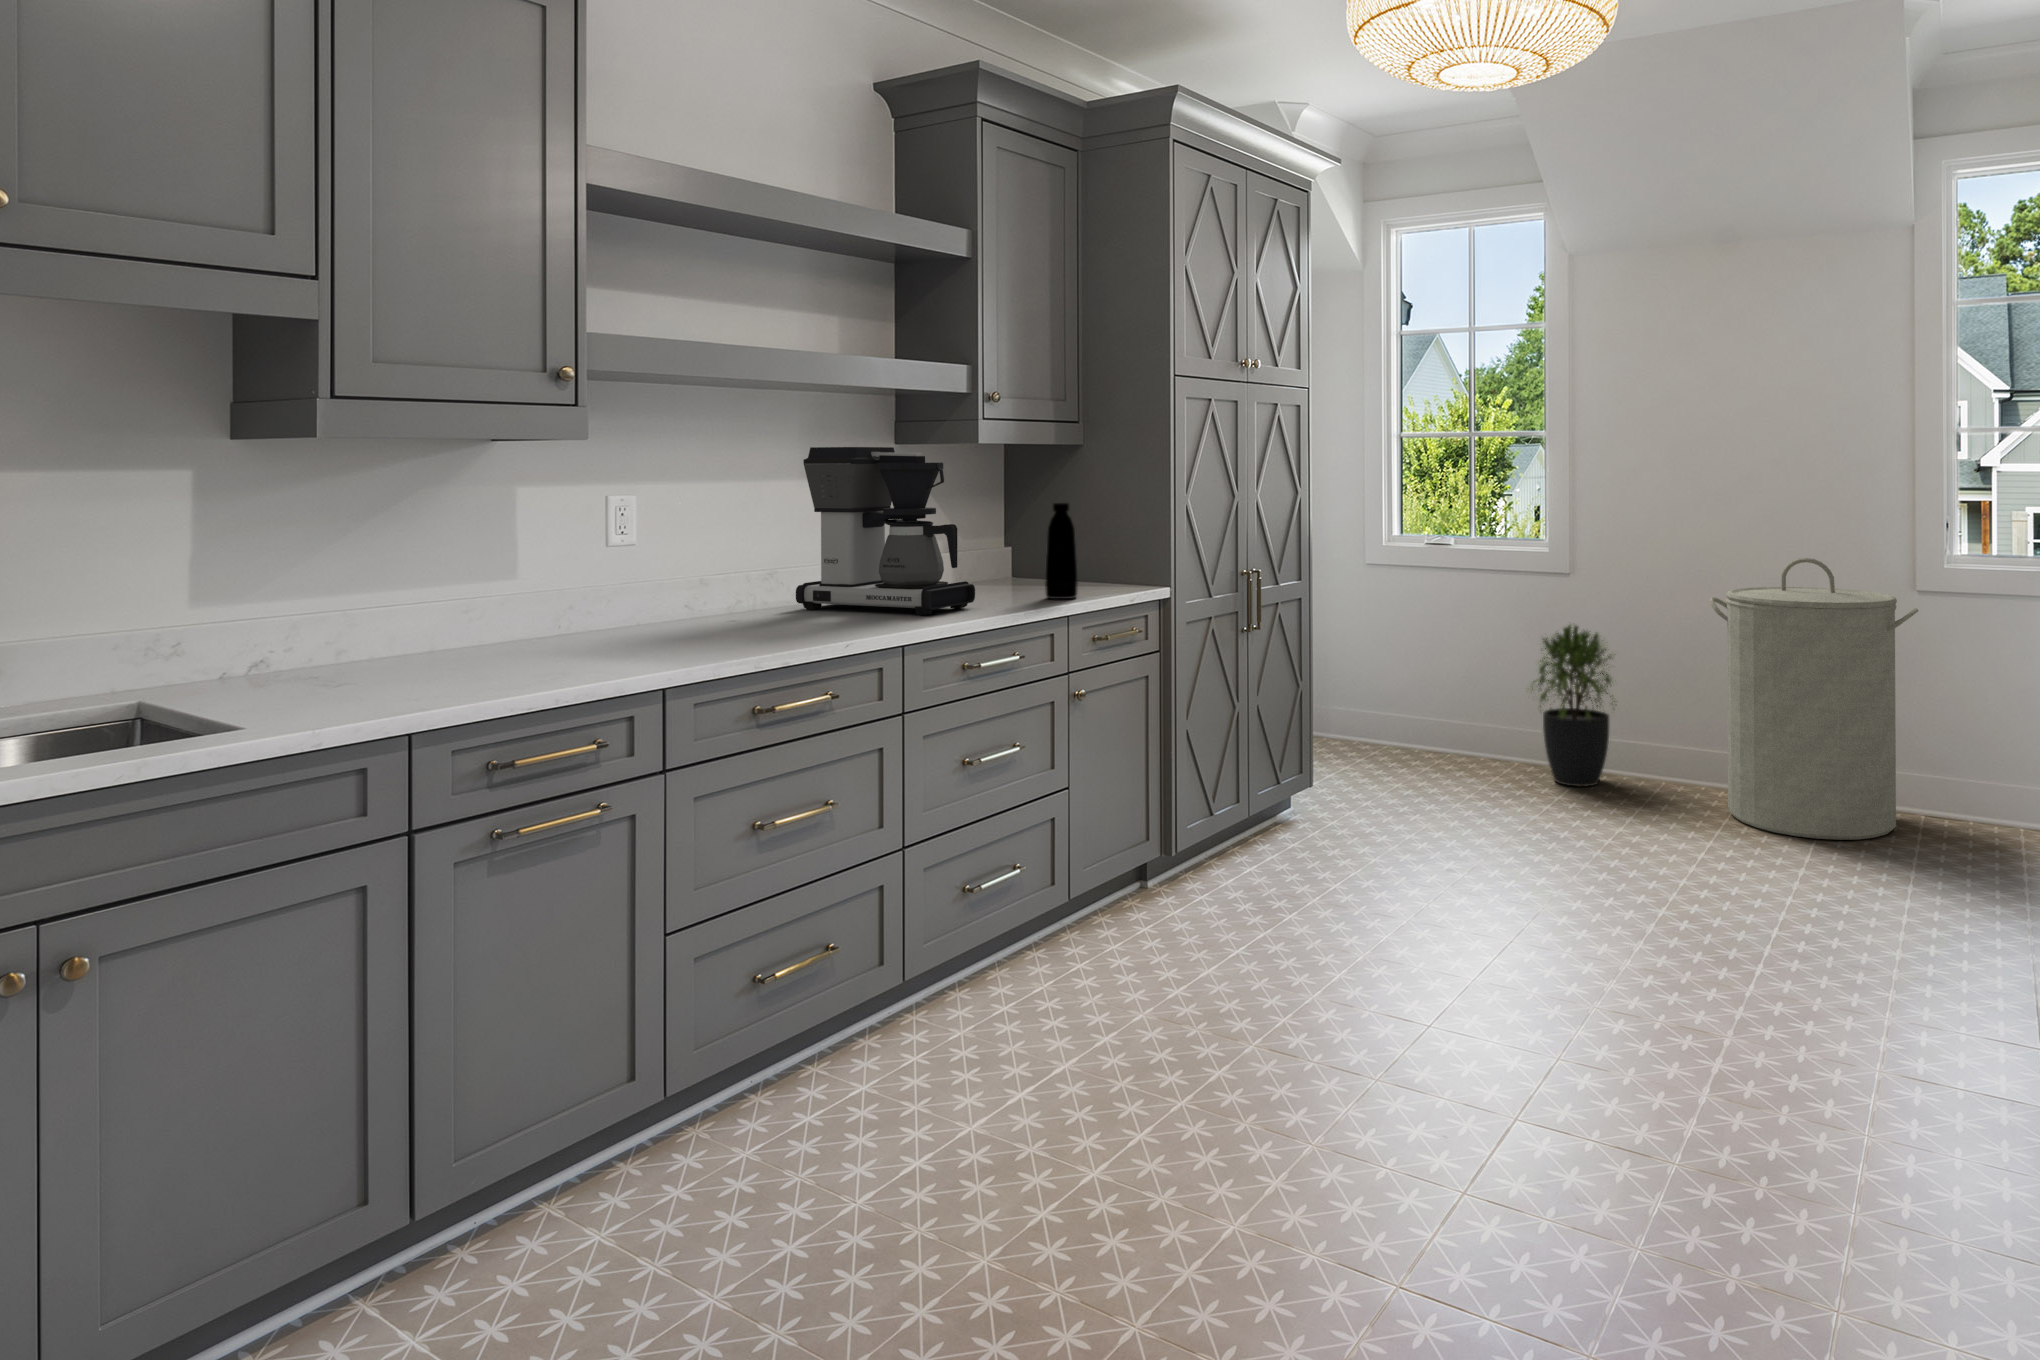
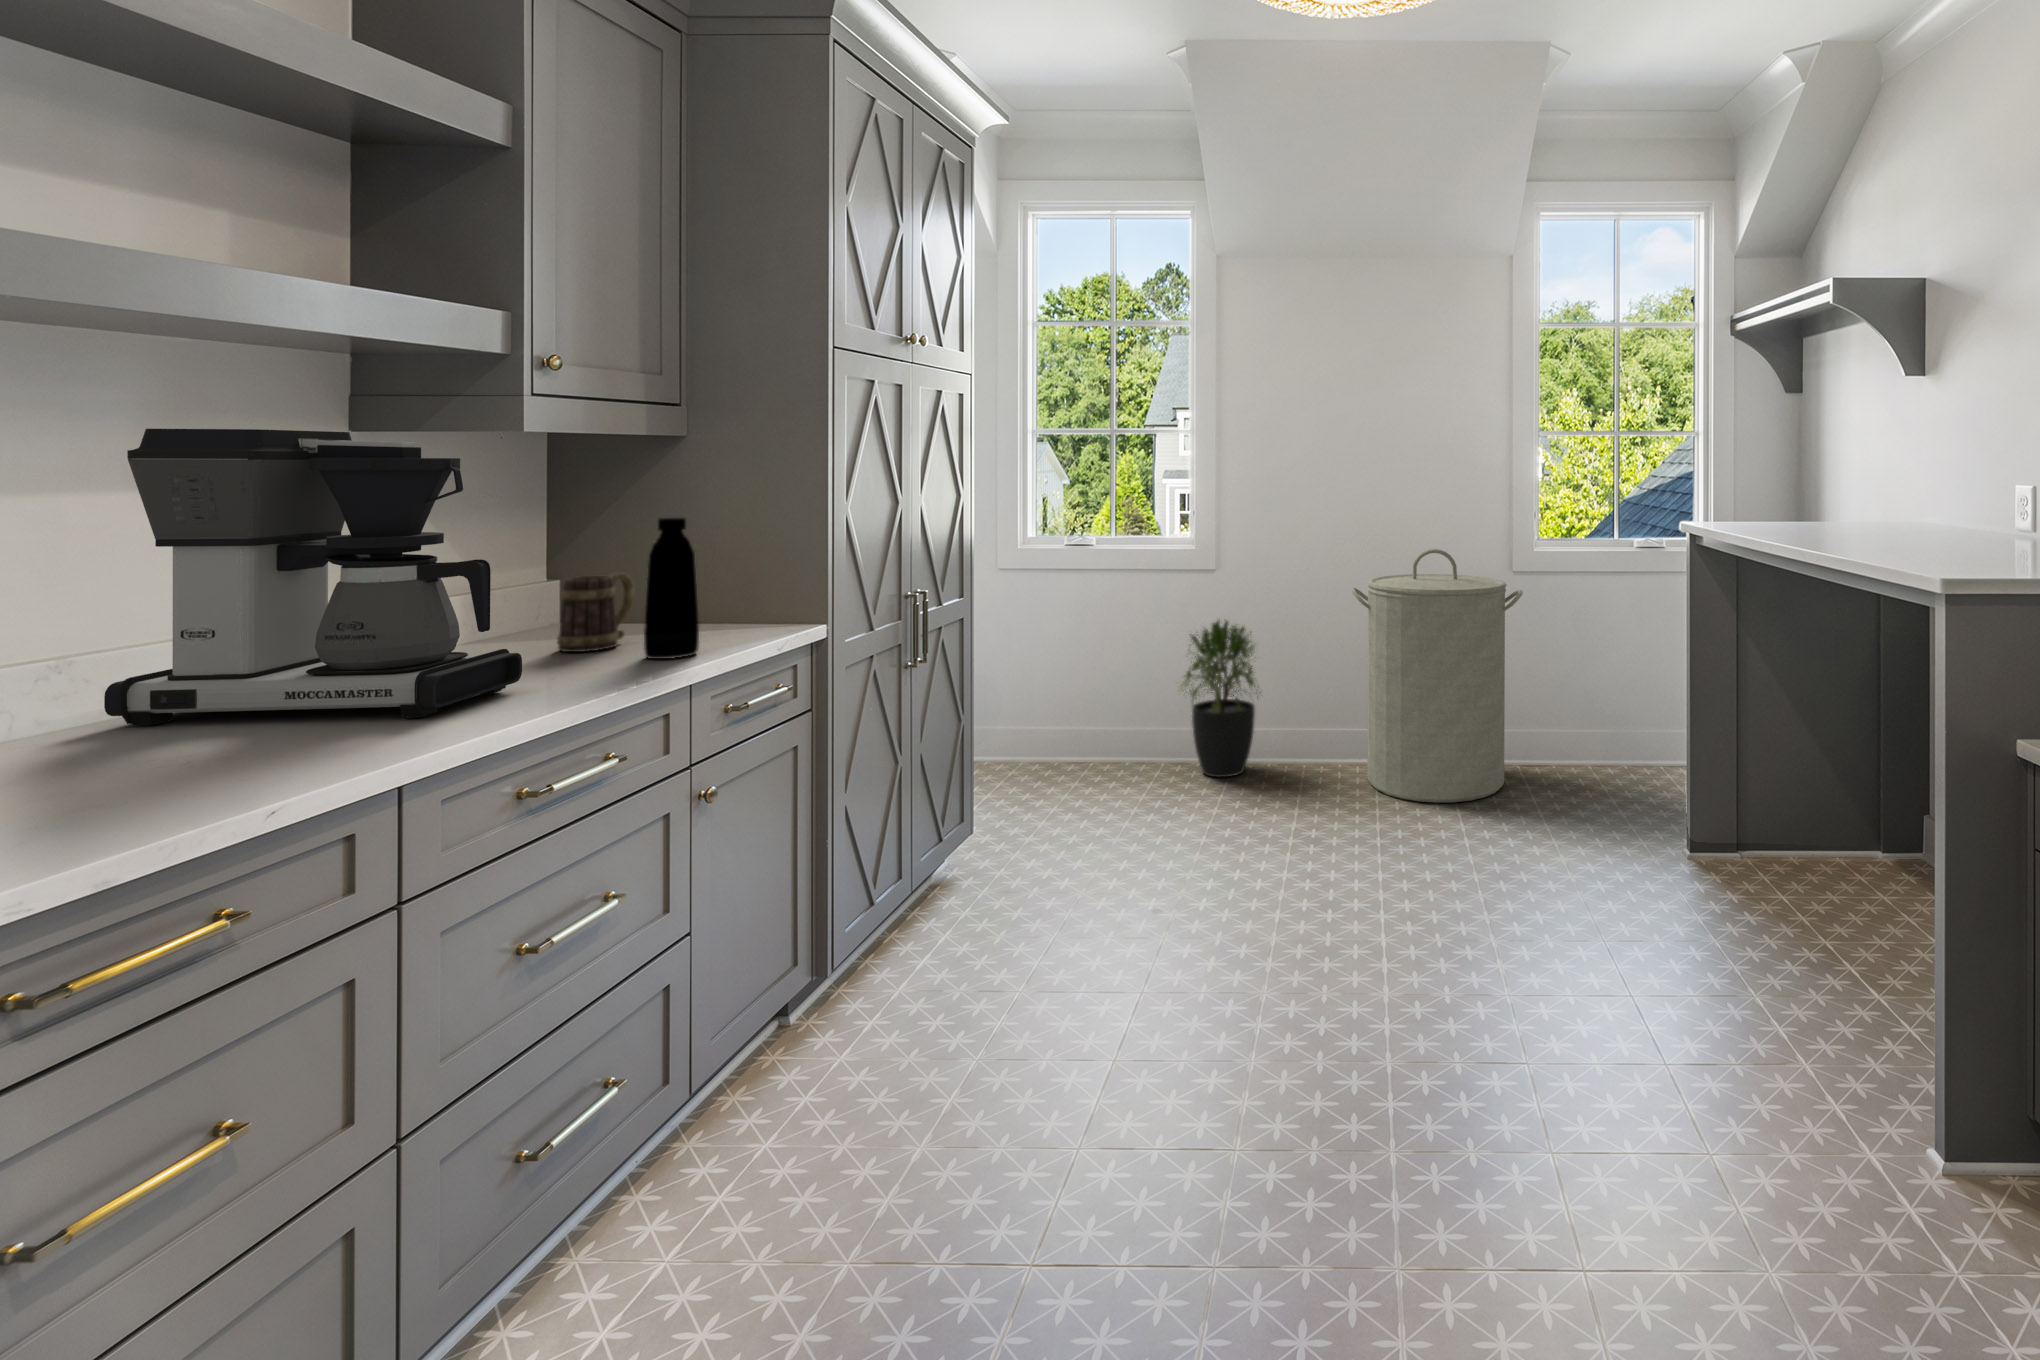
mug: none [1001,542,1046,593] -> present [557,573,634,652]

